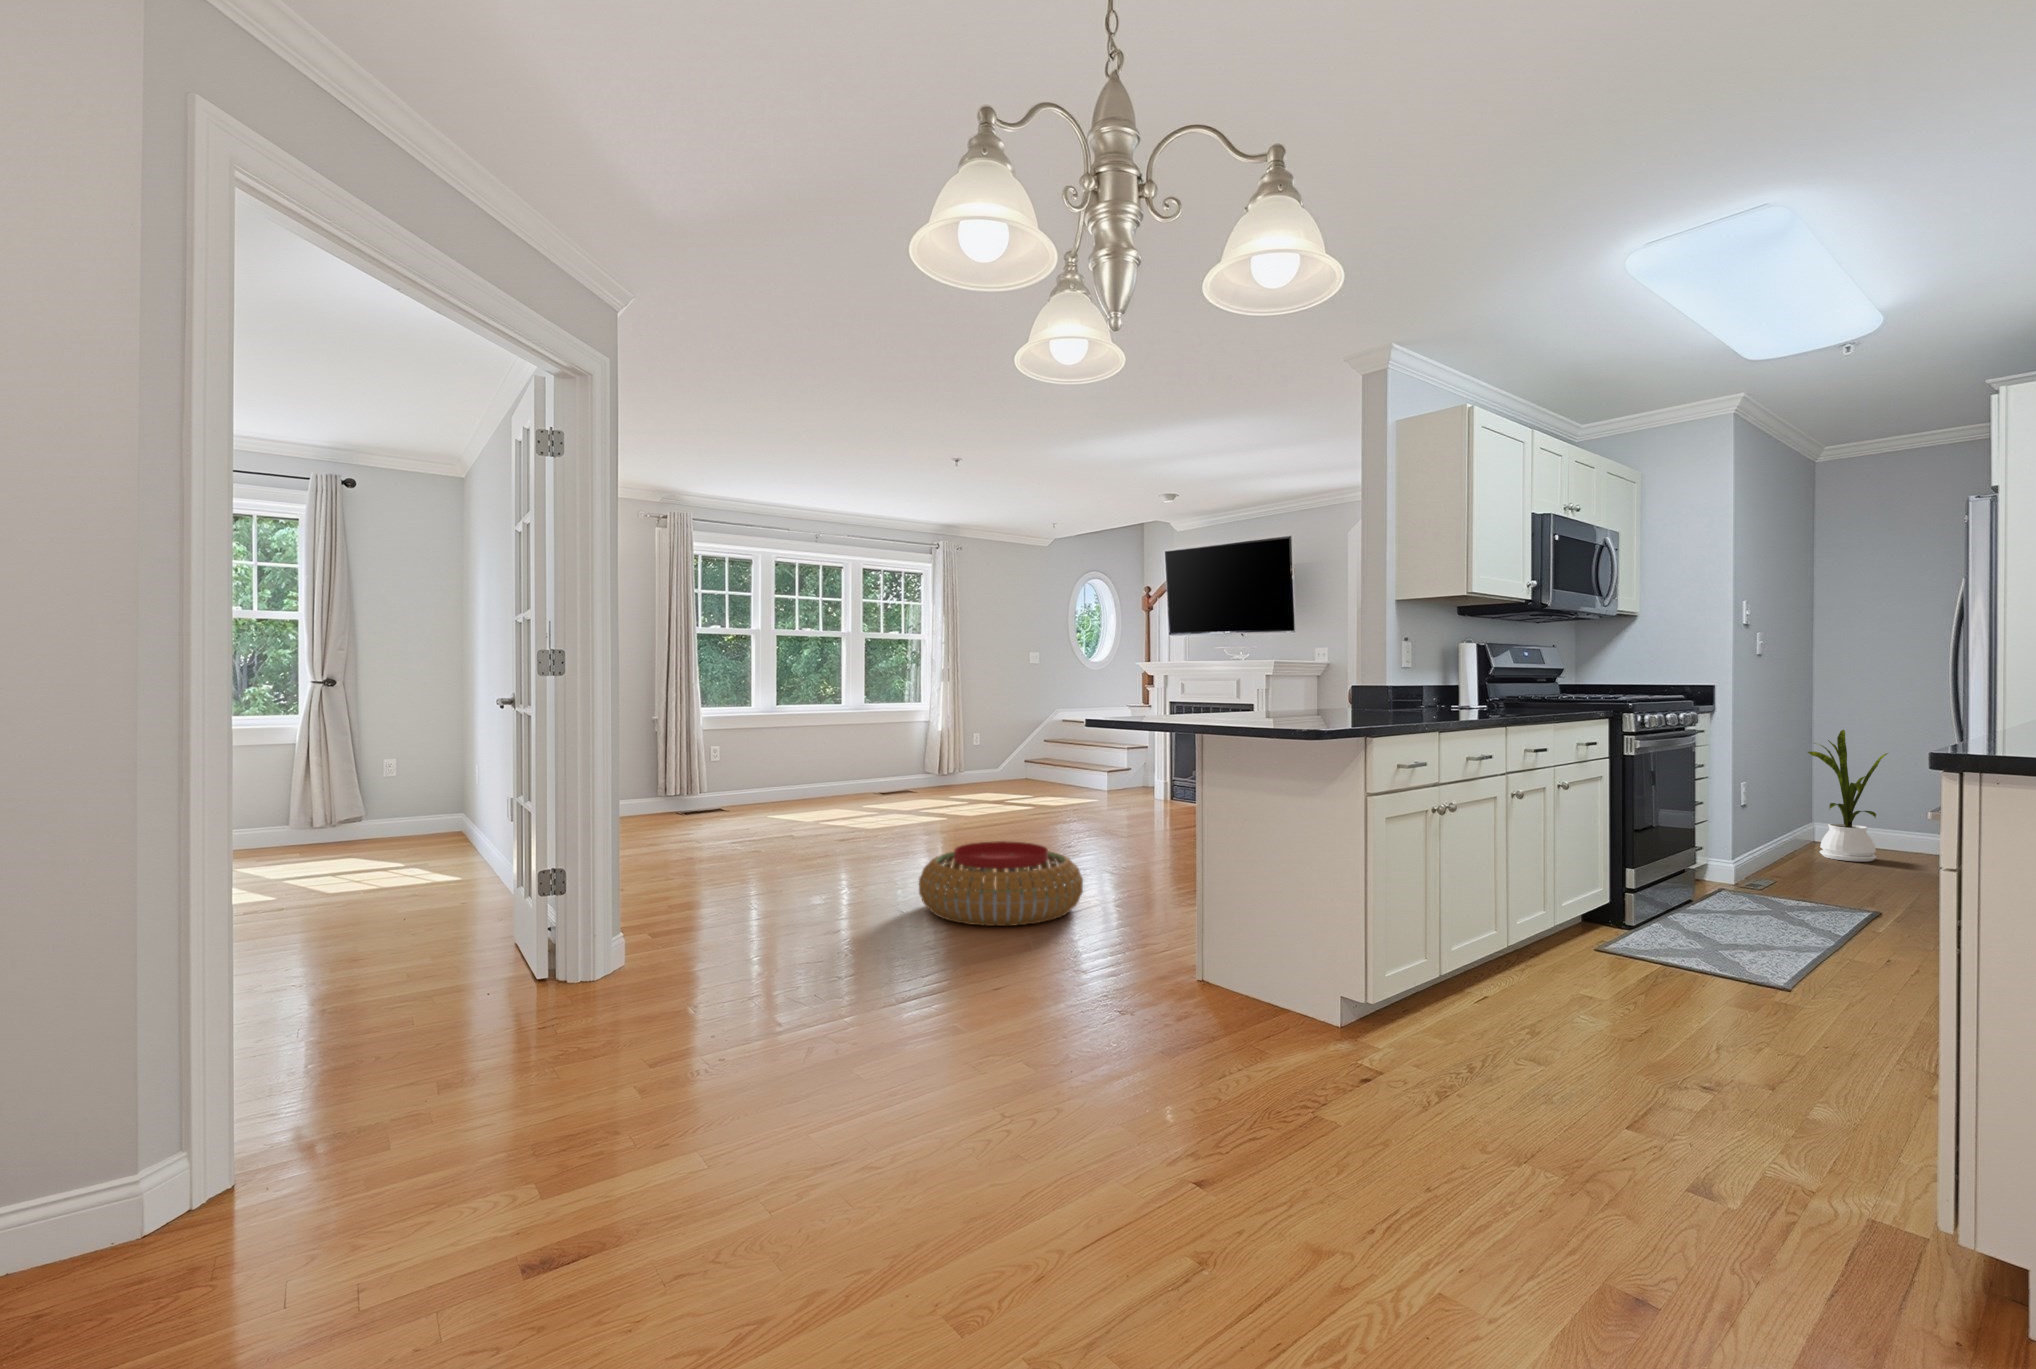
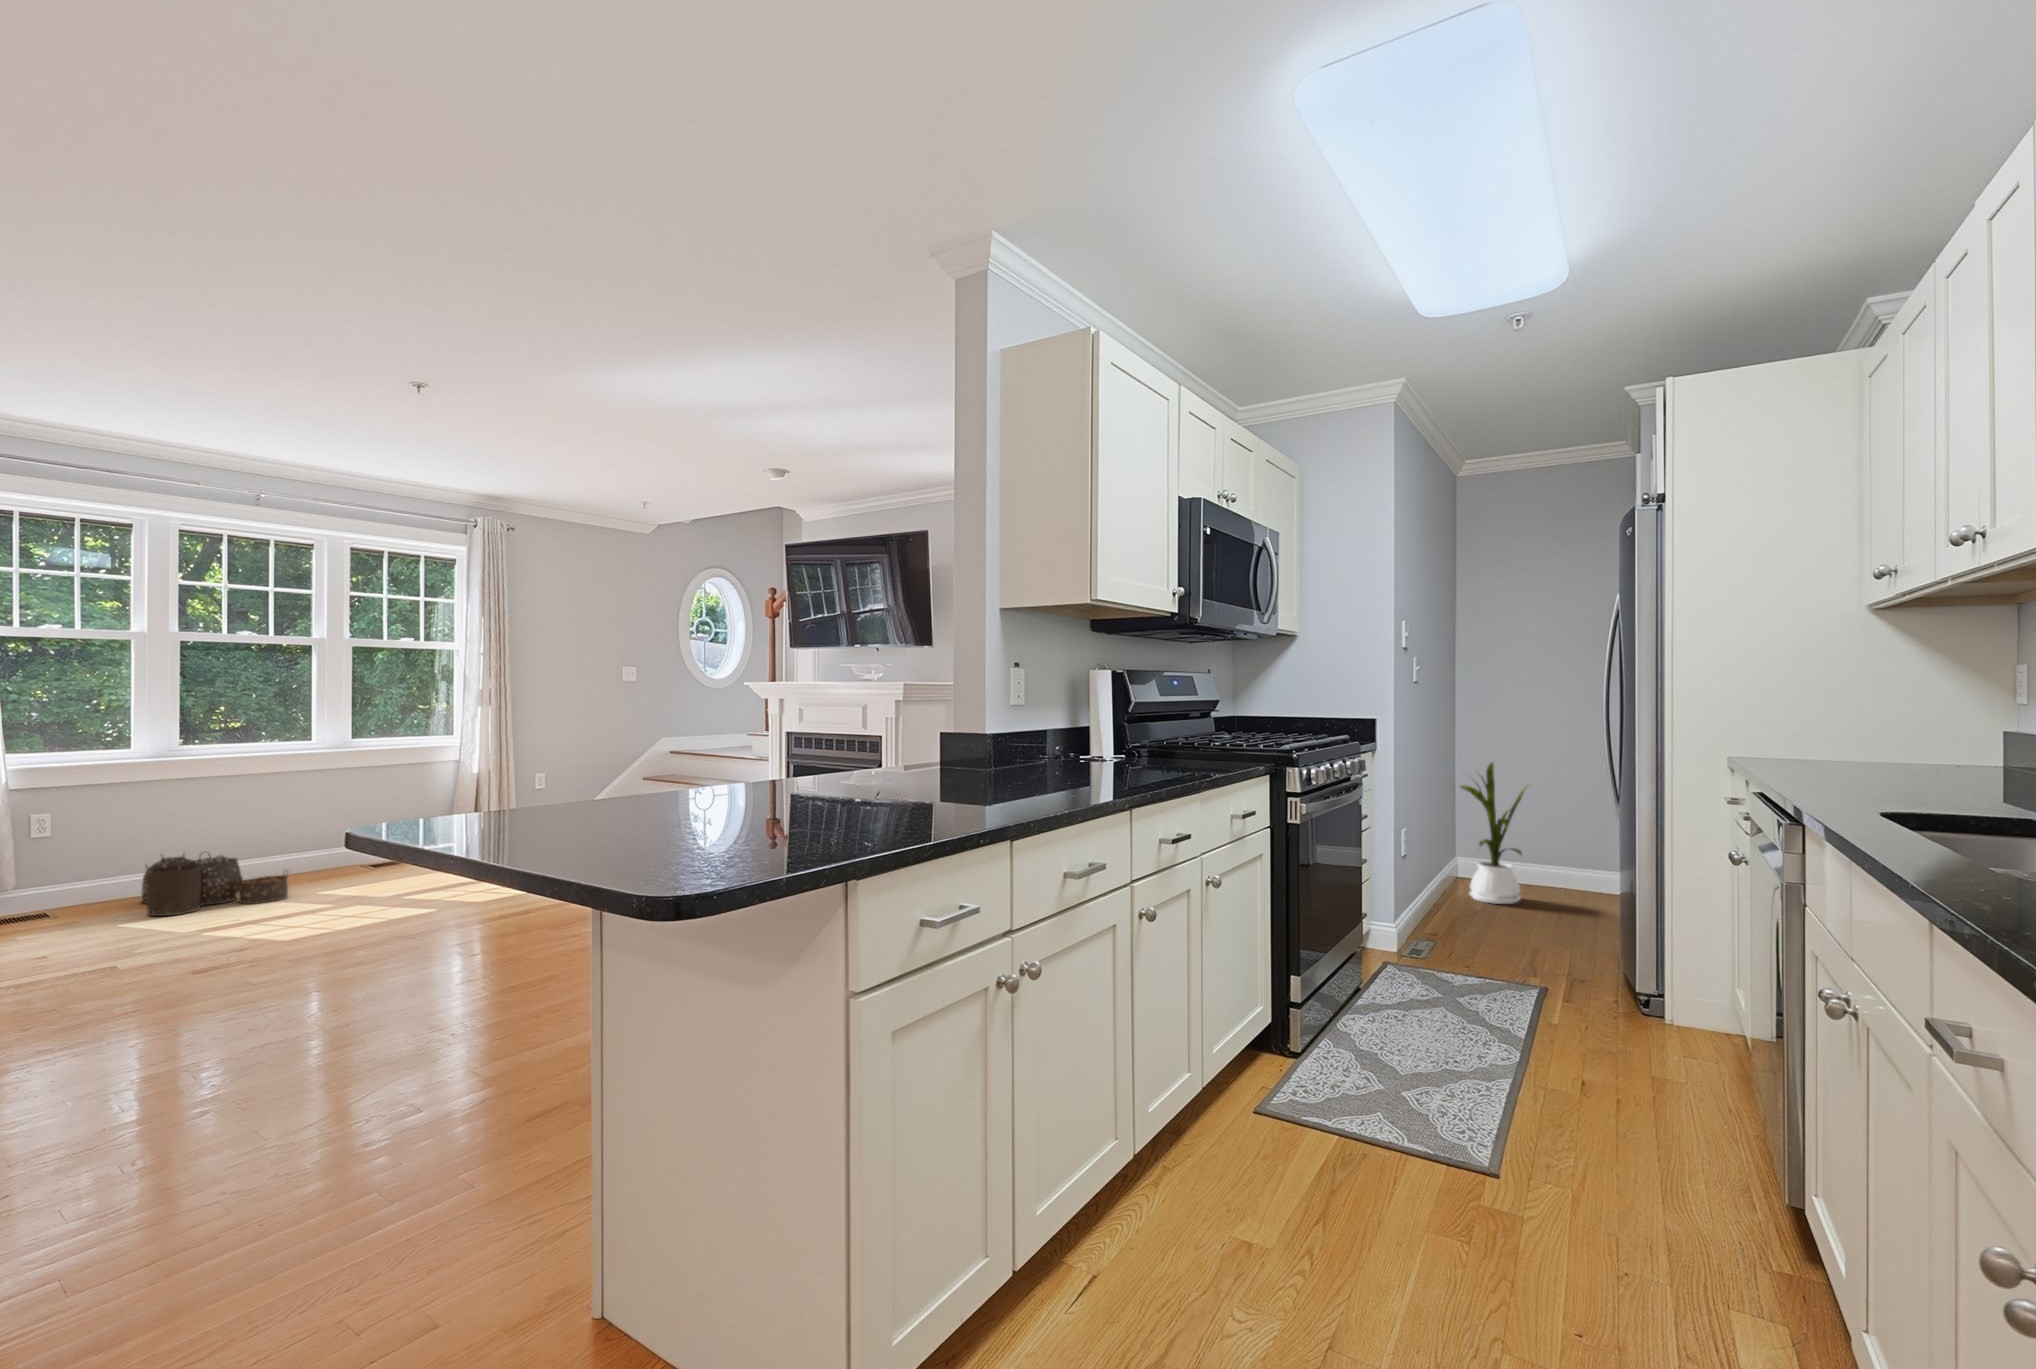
woven basket: none [759,775,844,814] -> present [142,855,288,916]
pouf: present [919,841,1083,926] -> none [172,999,517,1185]

